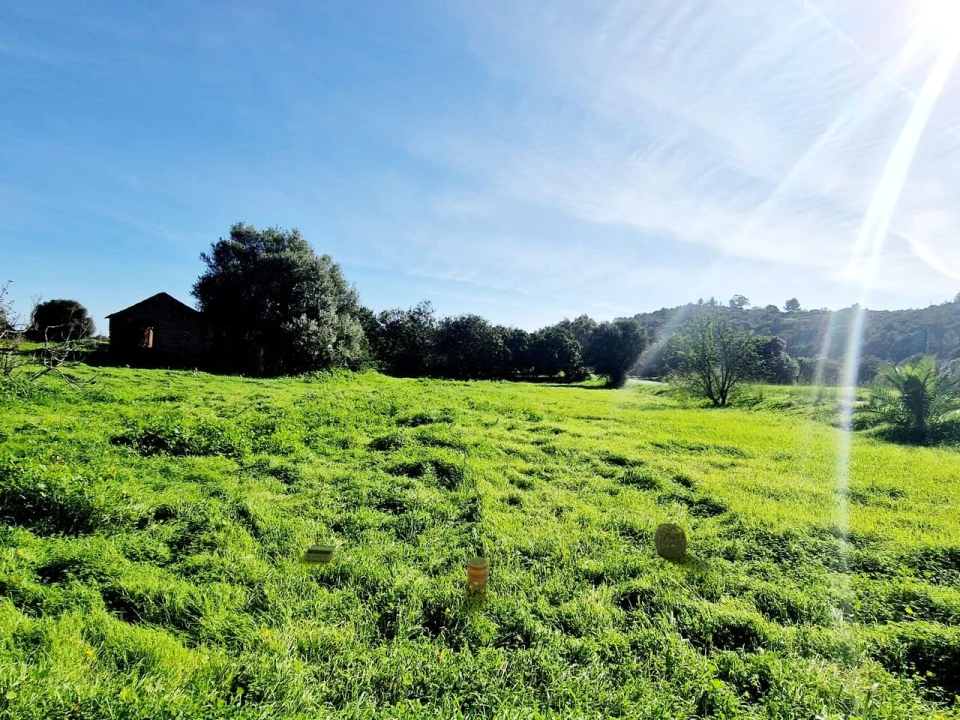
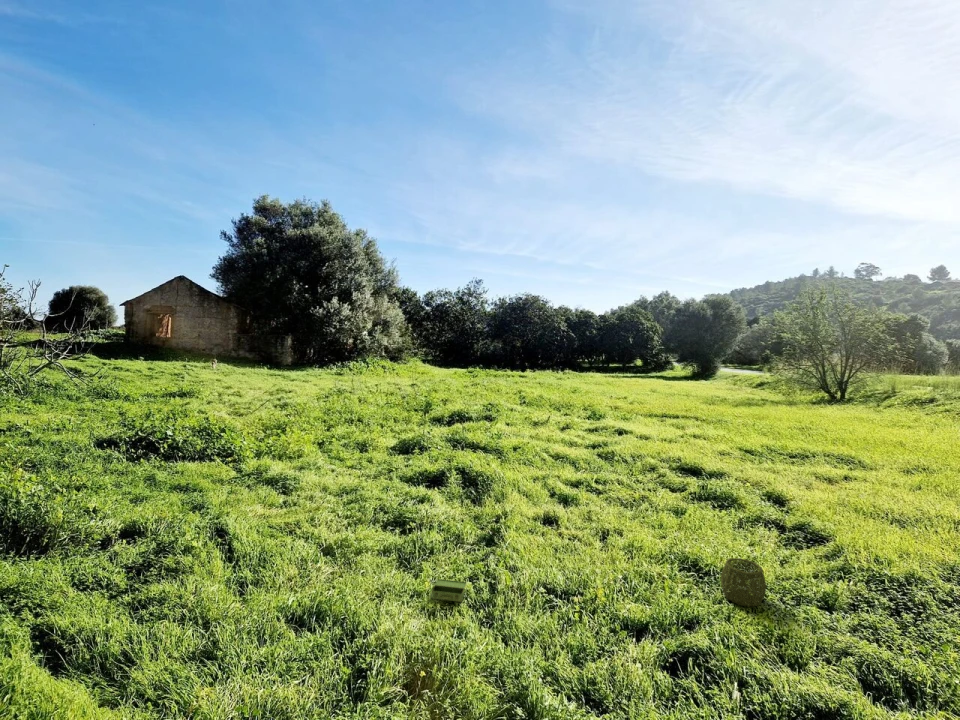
toolbox: present [305,545,336,561] -> present [432,579,466,602]
planter: present [467,557,488,594] -> none [463,596,488,644]

